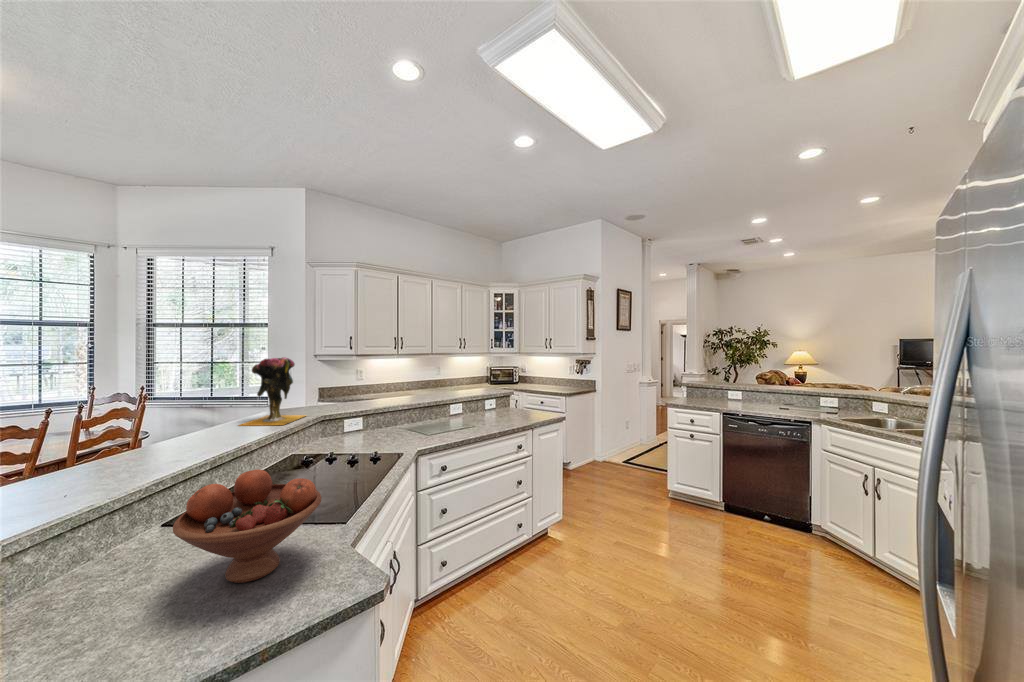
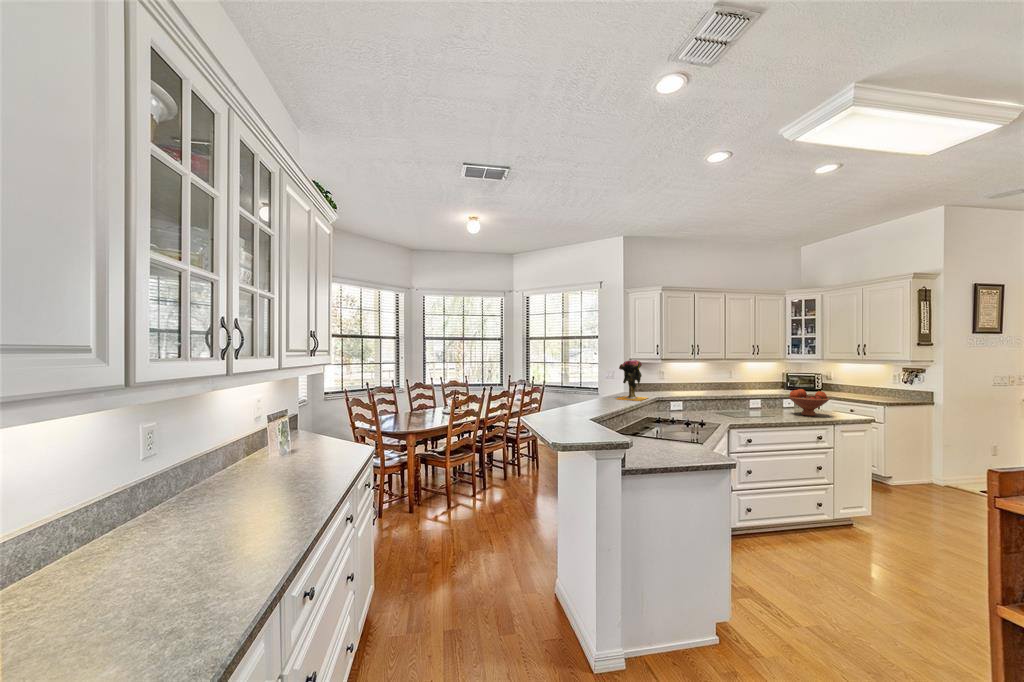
fruit bowl: present [173,469,321,583] -> present [788,389,830,416]

